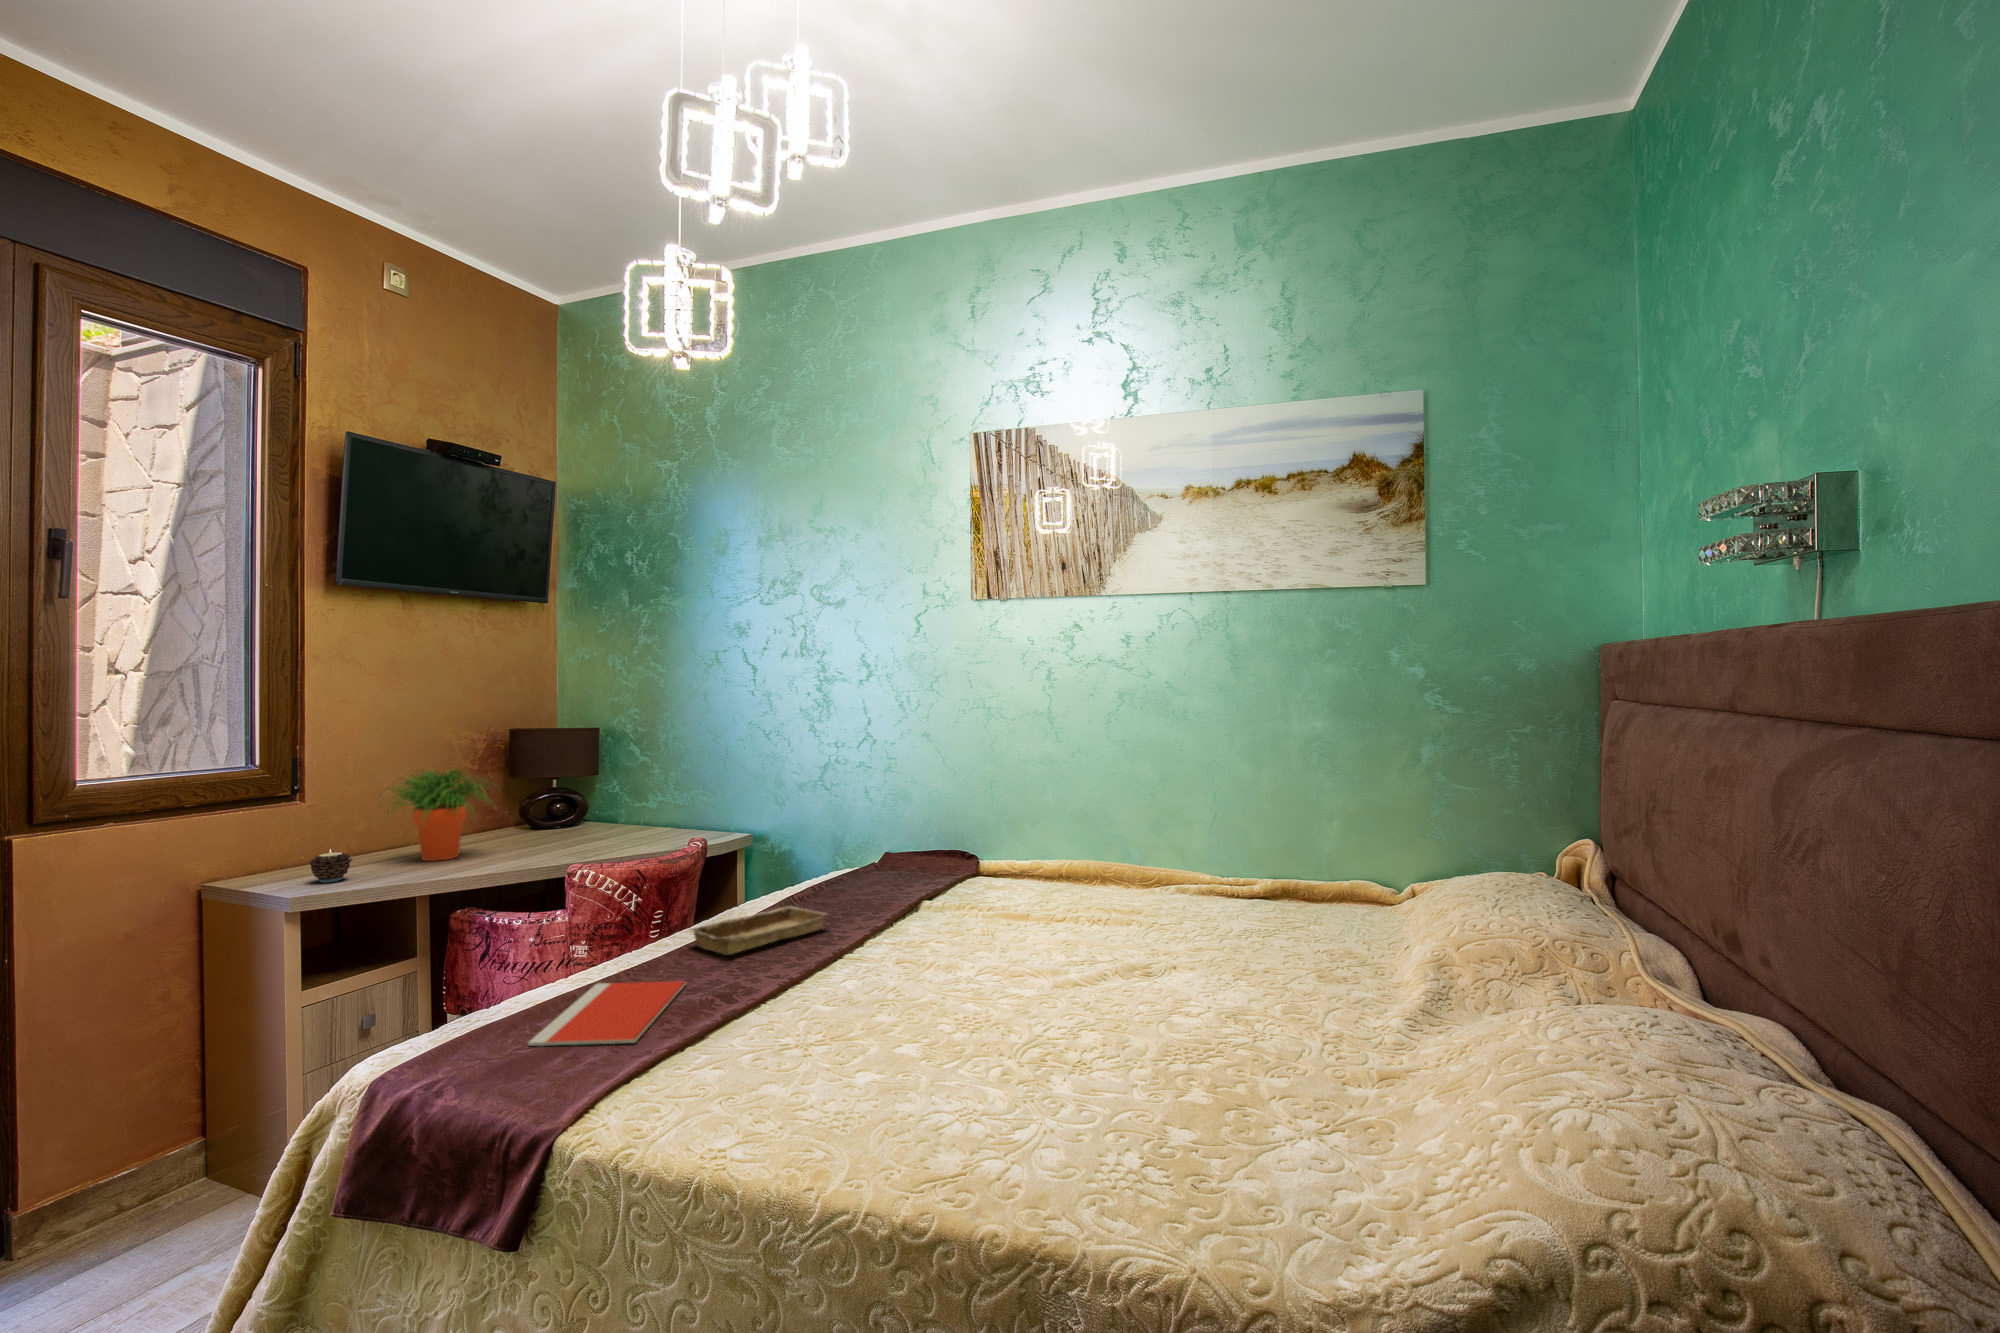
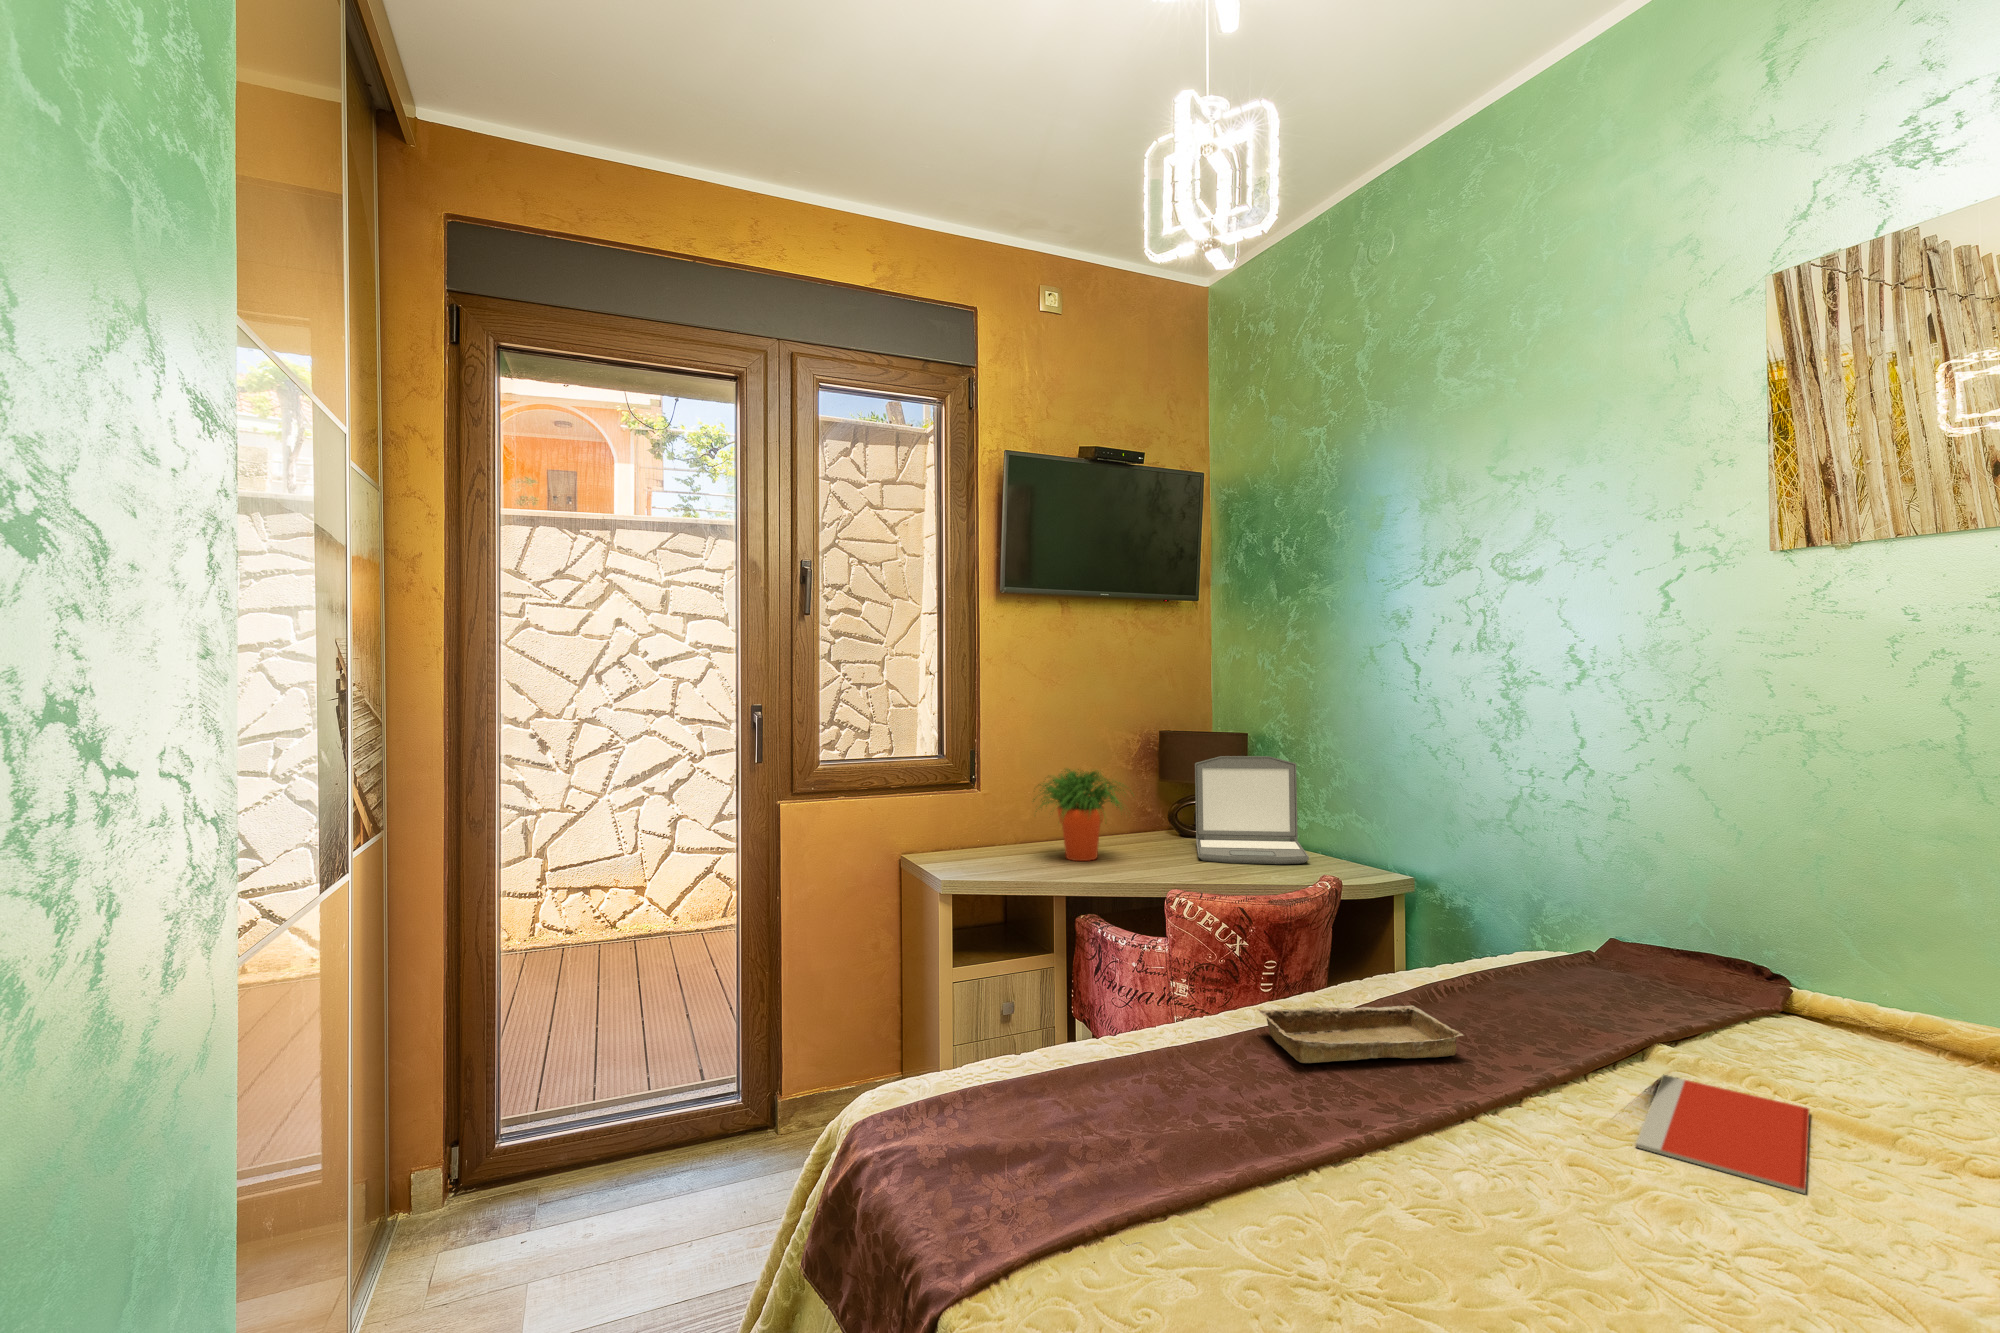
laptop: none [554,747,666,845] -> present [1195,756,1309,864]
candle: present [309,849,352,882] -> none [970,839,1001,870]
notebook: present [528,981,686,1046] -> present [1635,1075,1809,1194]

